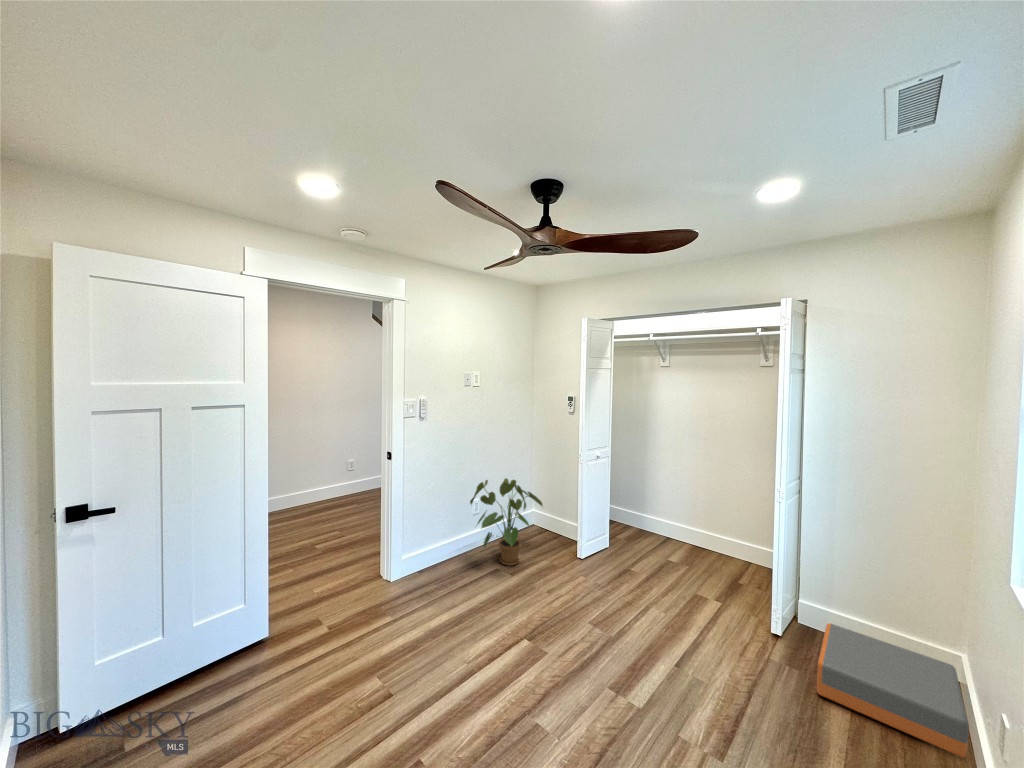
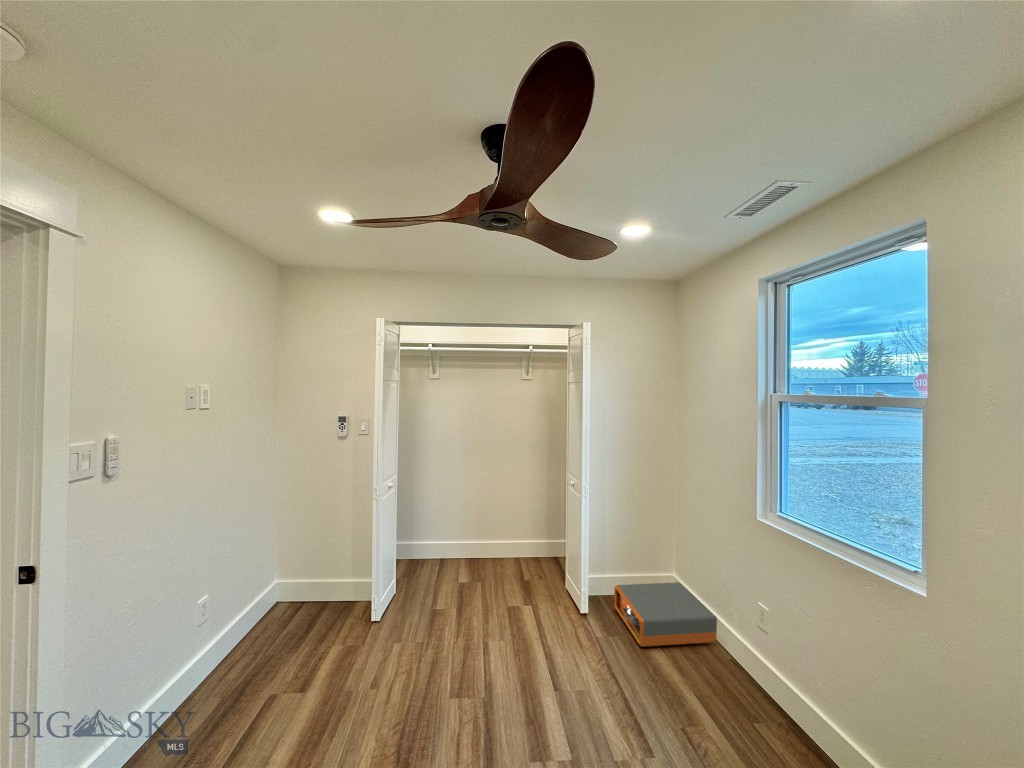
house plant: present [470,478,543,566] -> none [197,547,326,683]

